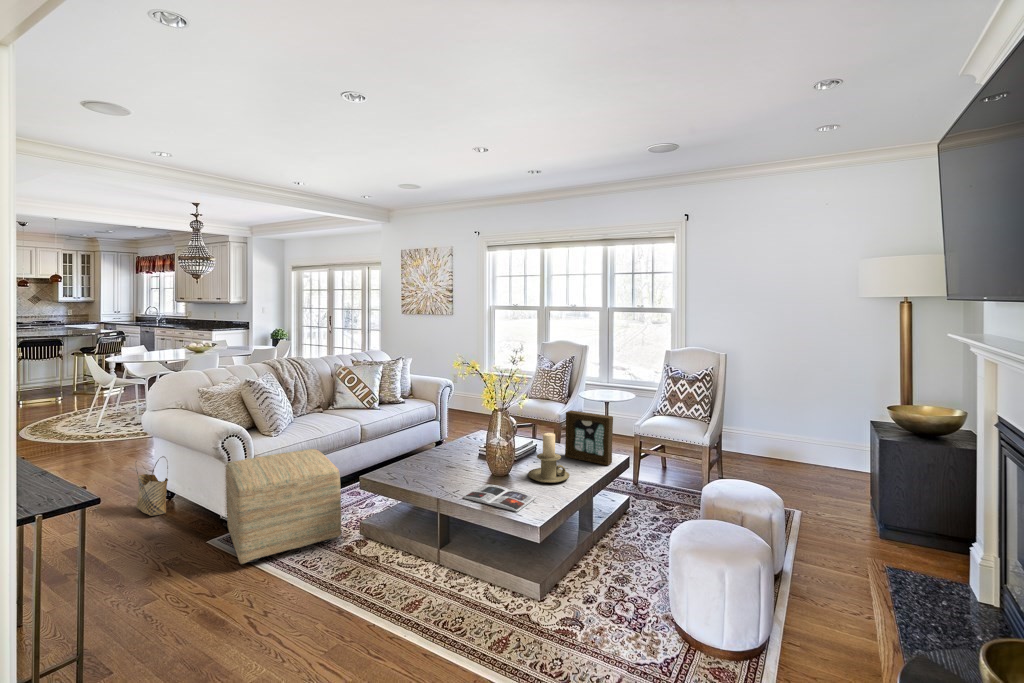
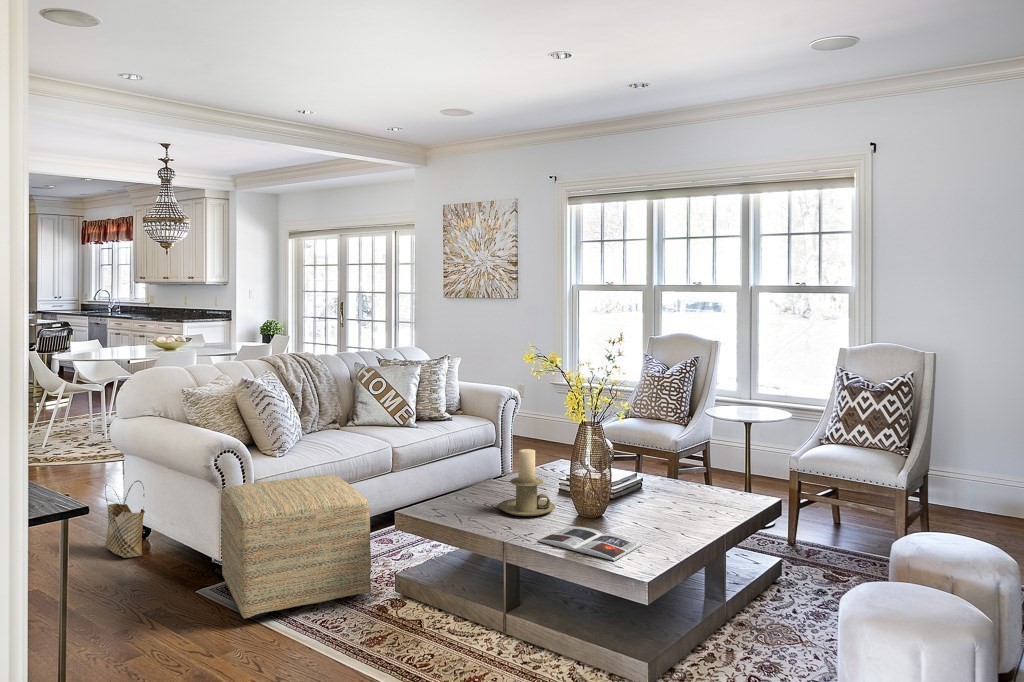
picture frame: present [565,410,613,465] -> none [684,429,756,509]
candle holder: present [528,433,570,483] -> present [498,449,555,516]

